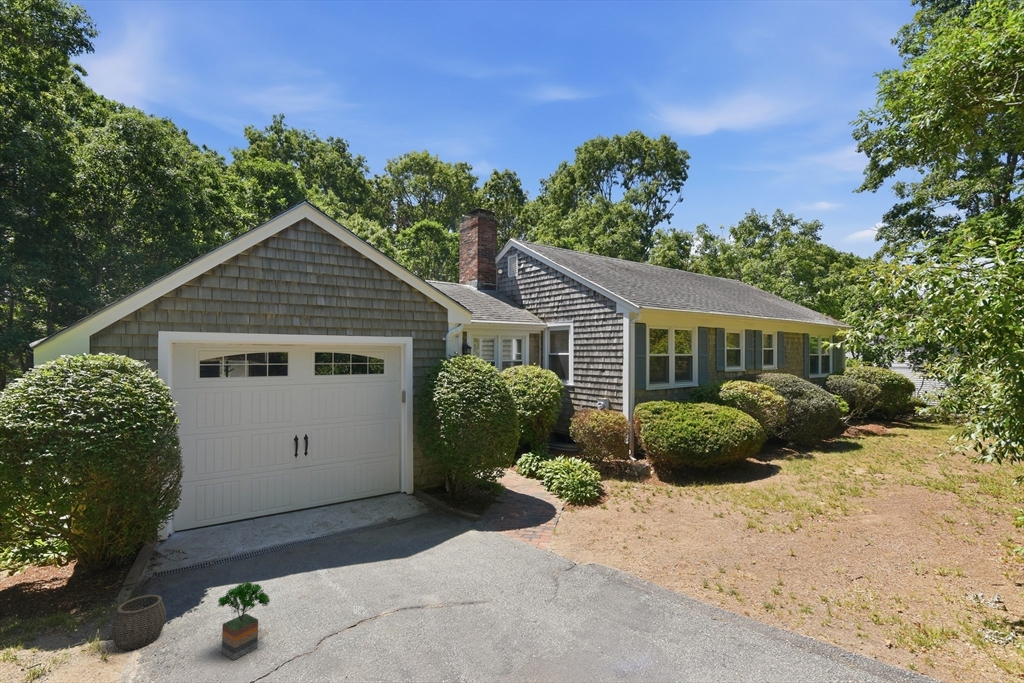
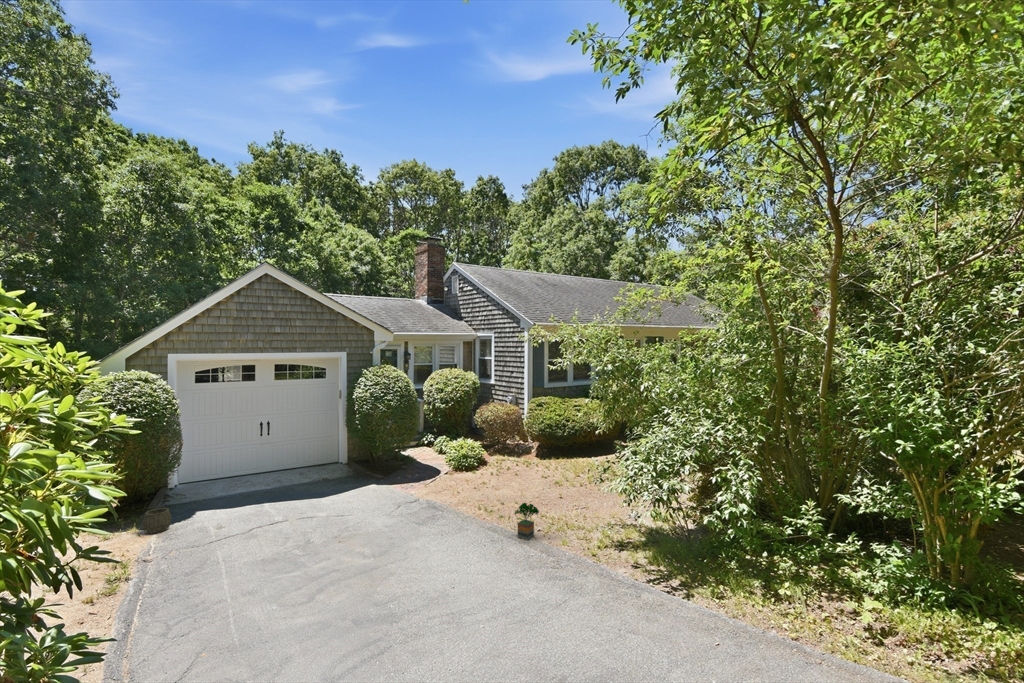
potted tree: present [218,582,270,660] -> present [515,503,539,540]

